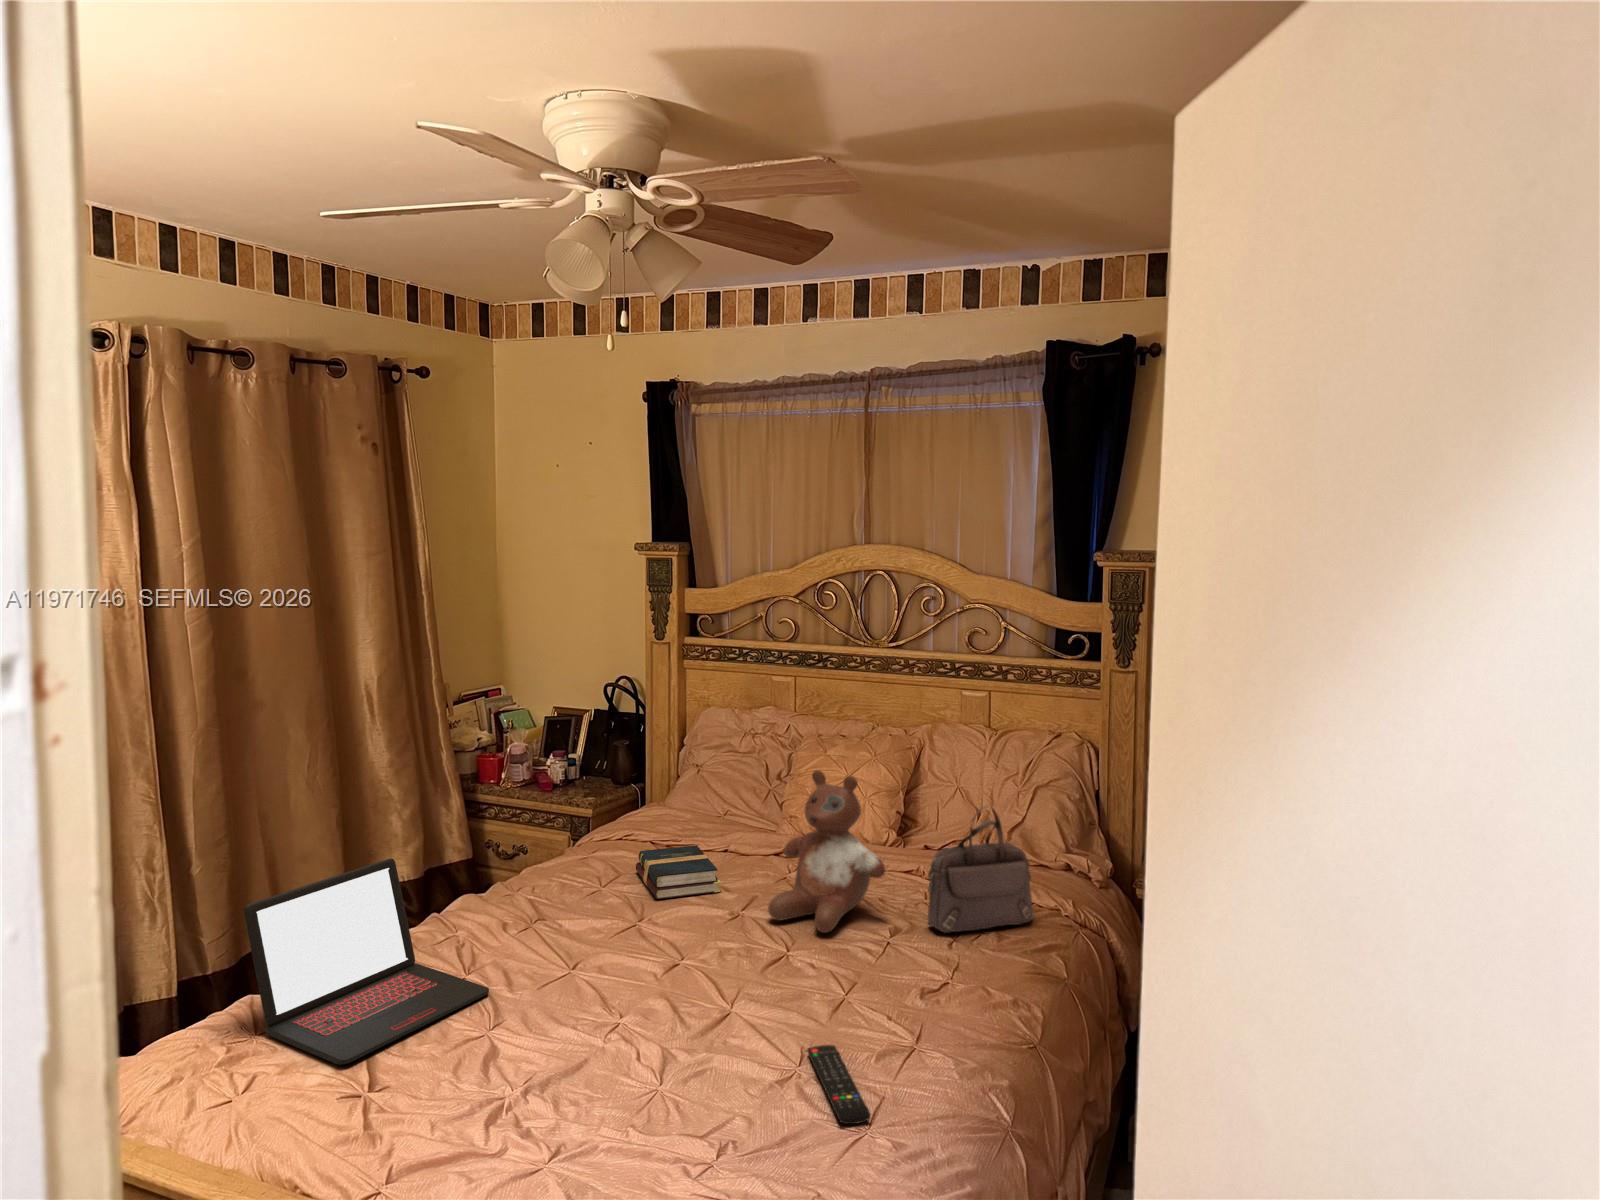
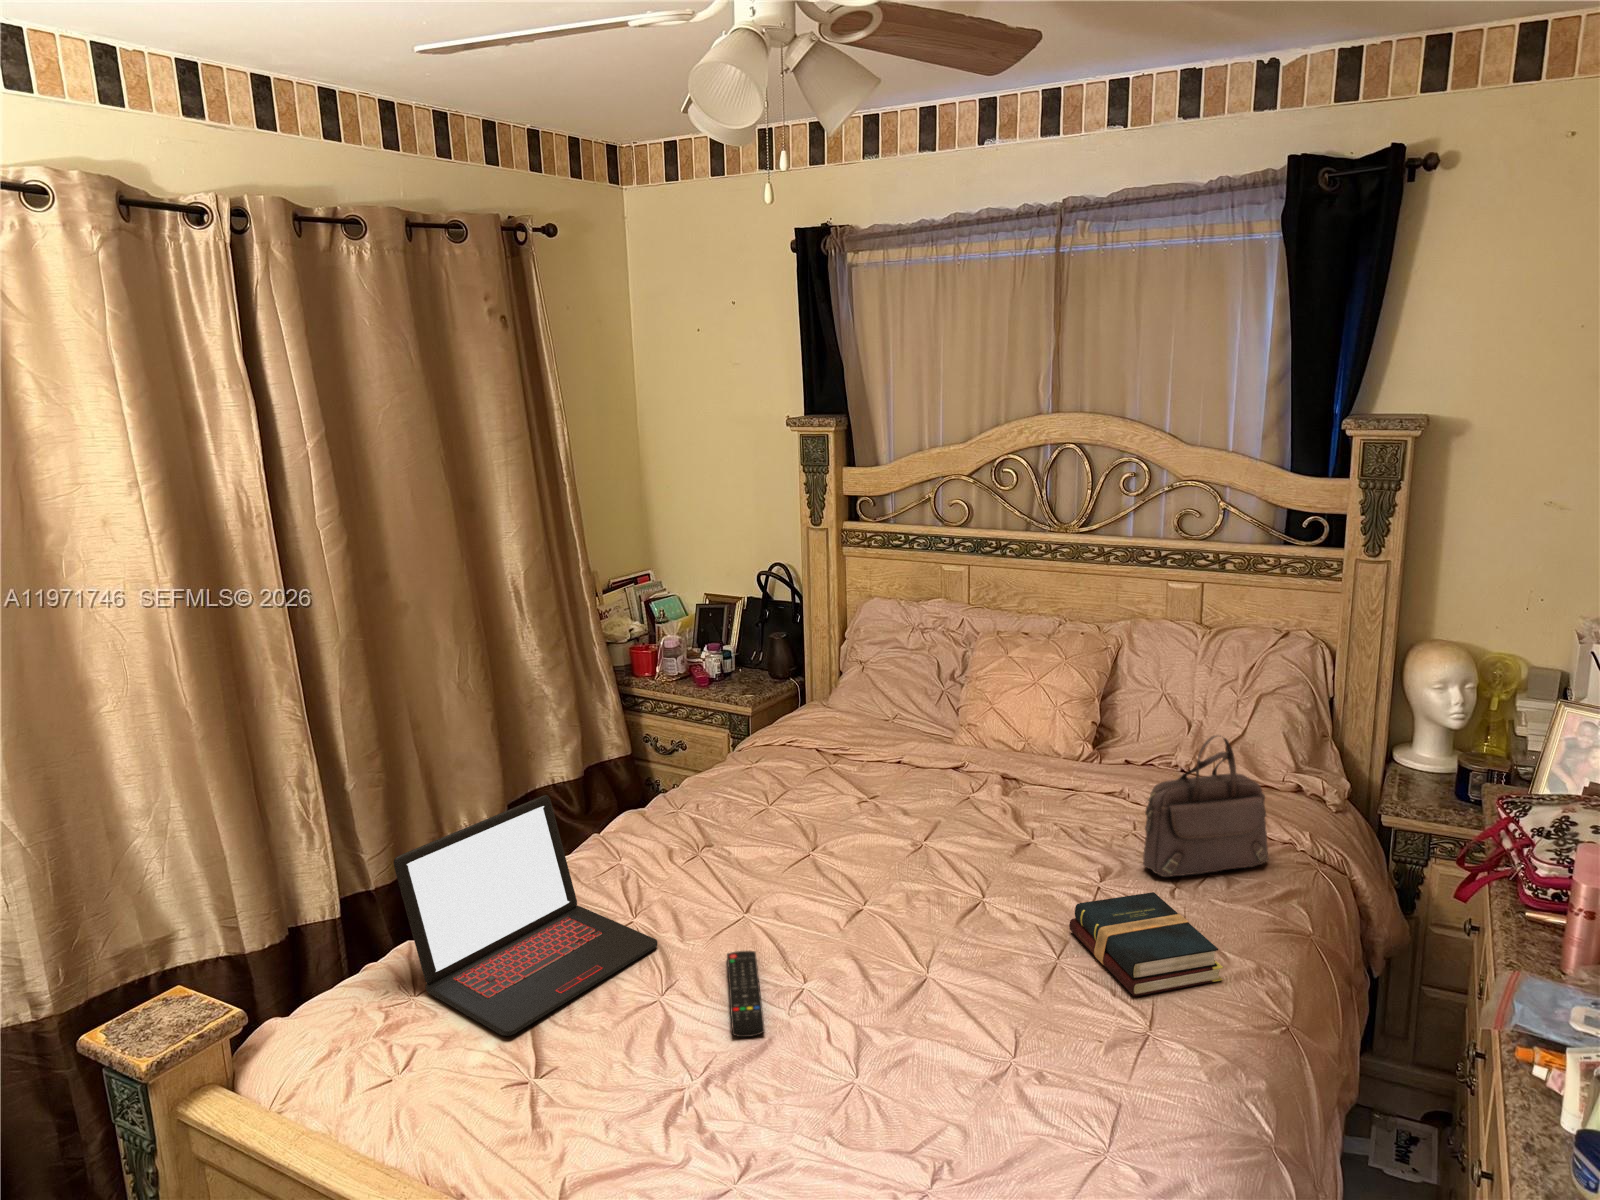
stuffed bear: present [768,770,885,933] -> none [957,688,1093,875]
hardback book: present [636,845,721,899] -> present [1069,892,1223,996]
remote control: present [807,1045,871,1124] -> present [727,951,765,1037]

